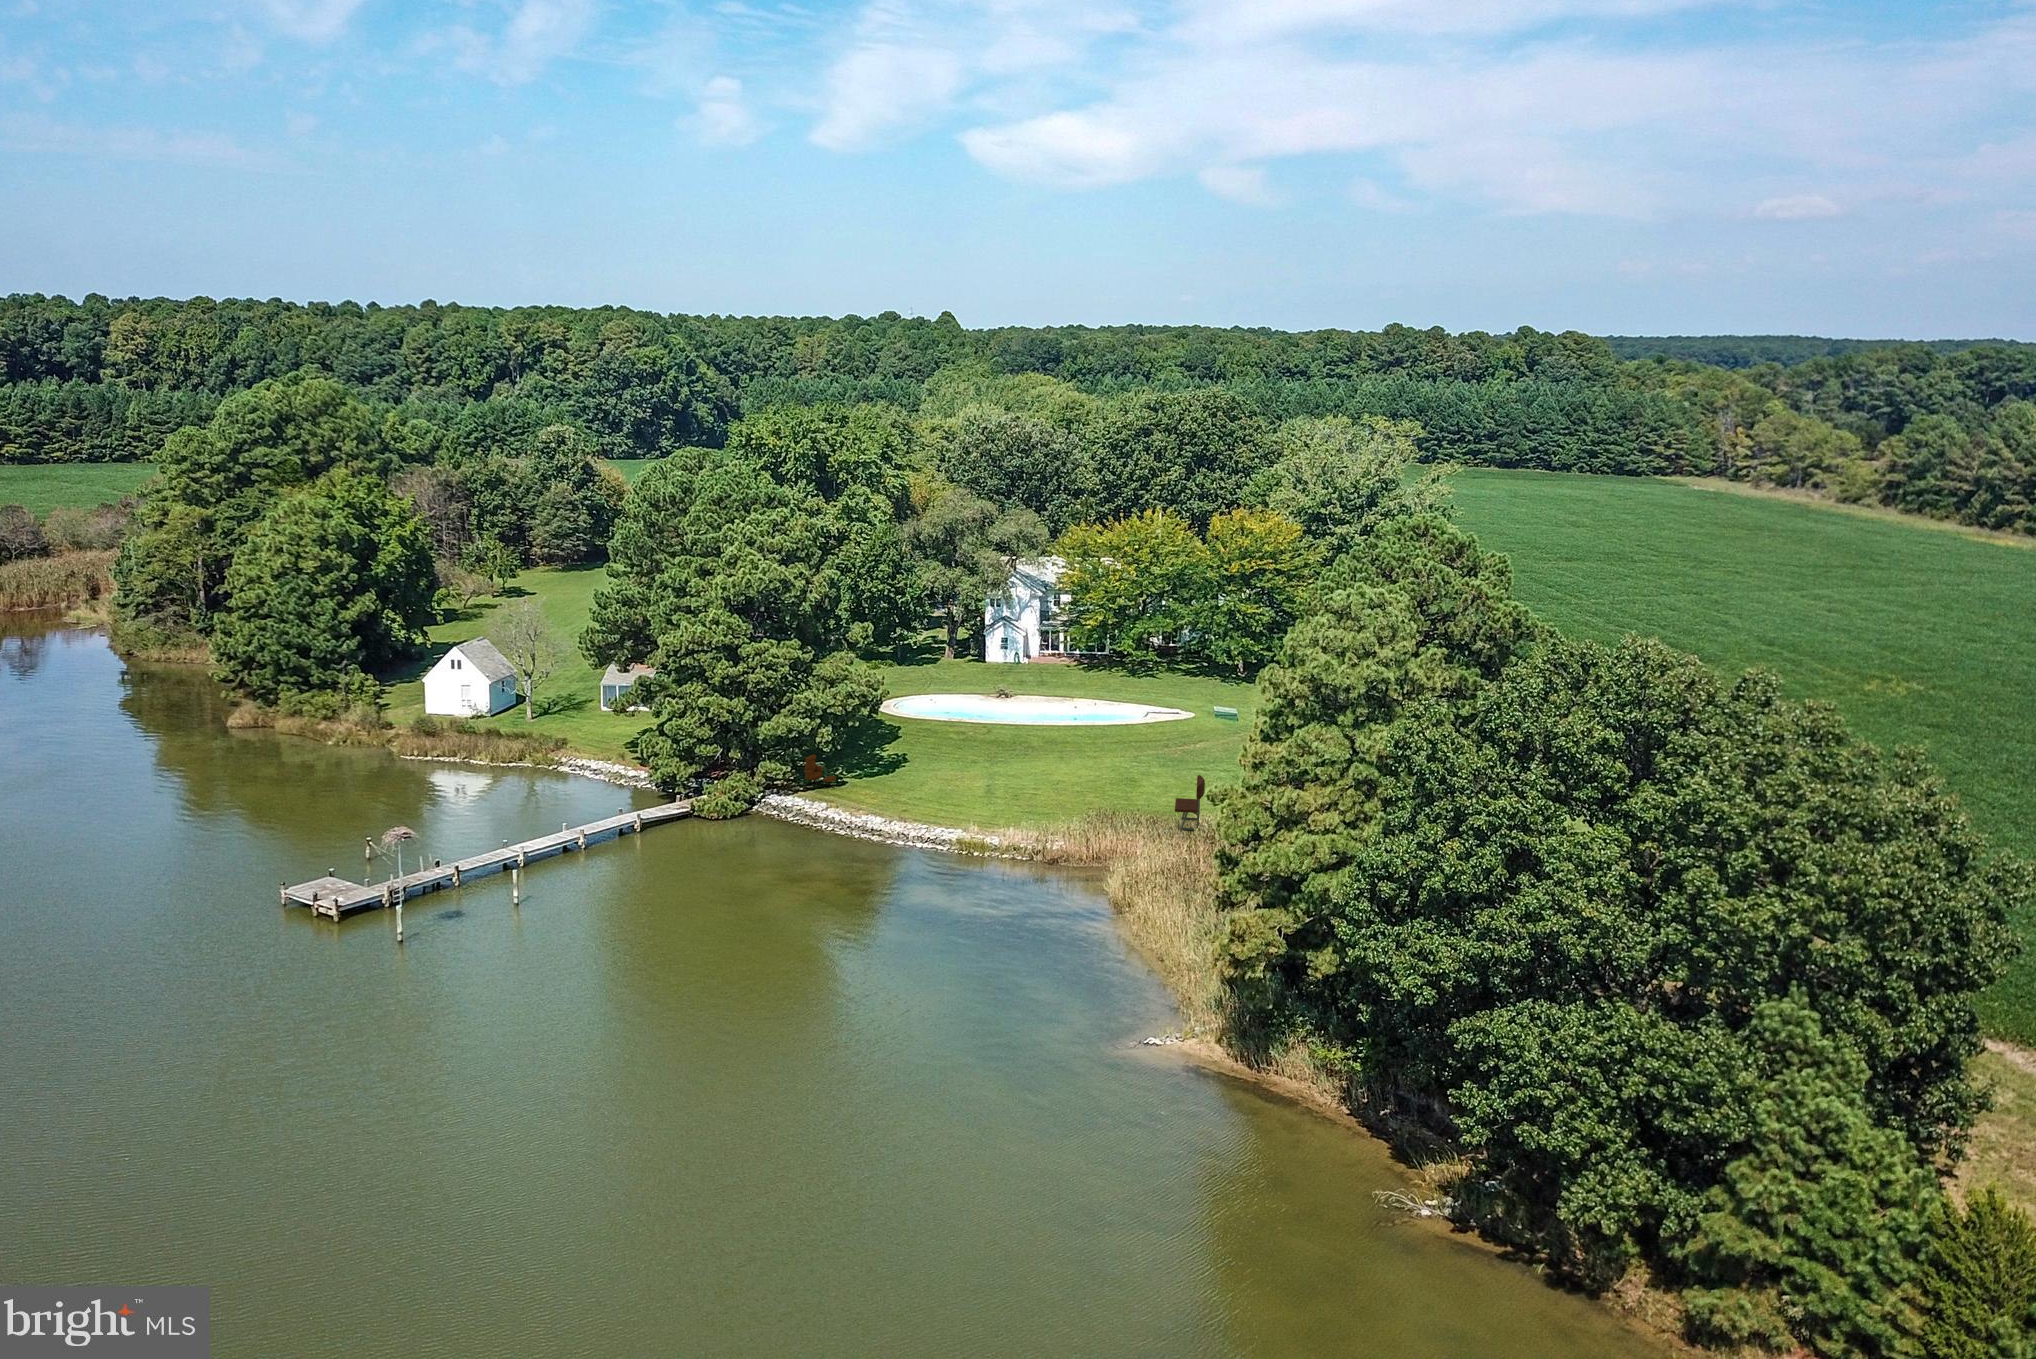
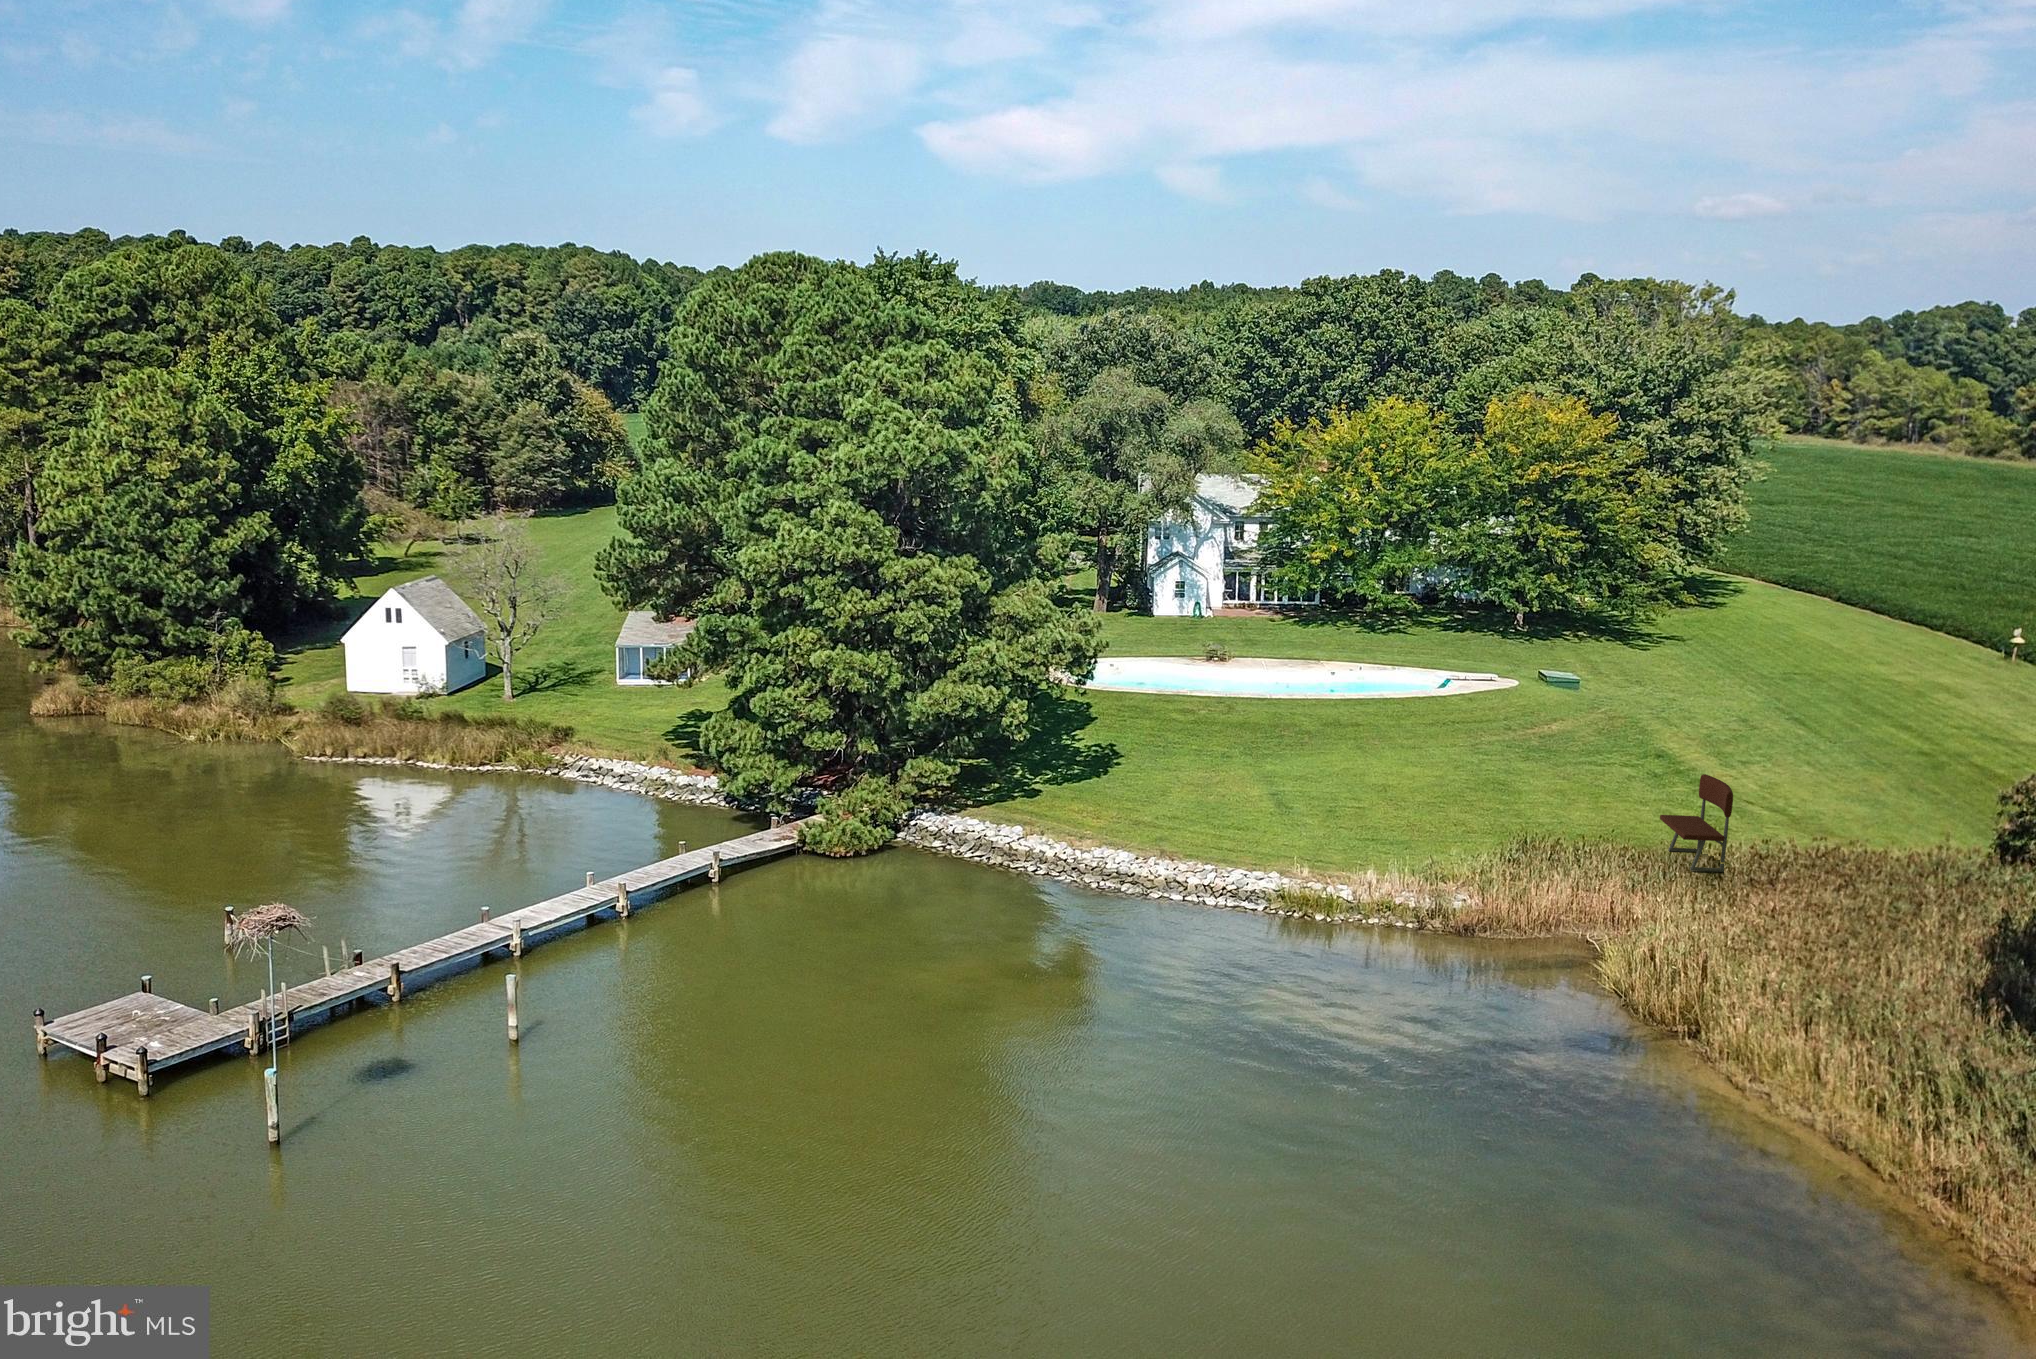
lounge chair: present [804,754,836,788] -> none [975,747,1027,802]

